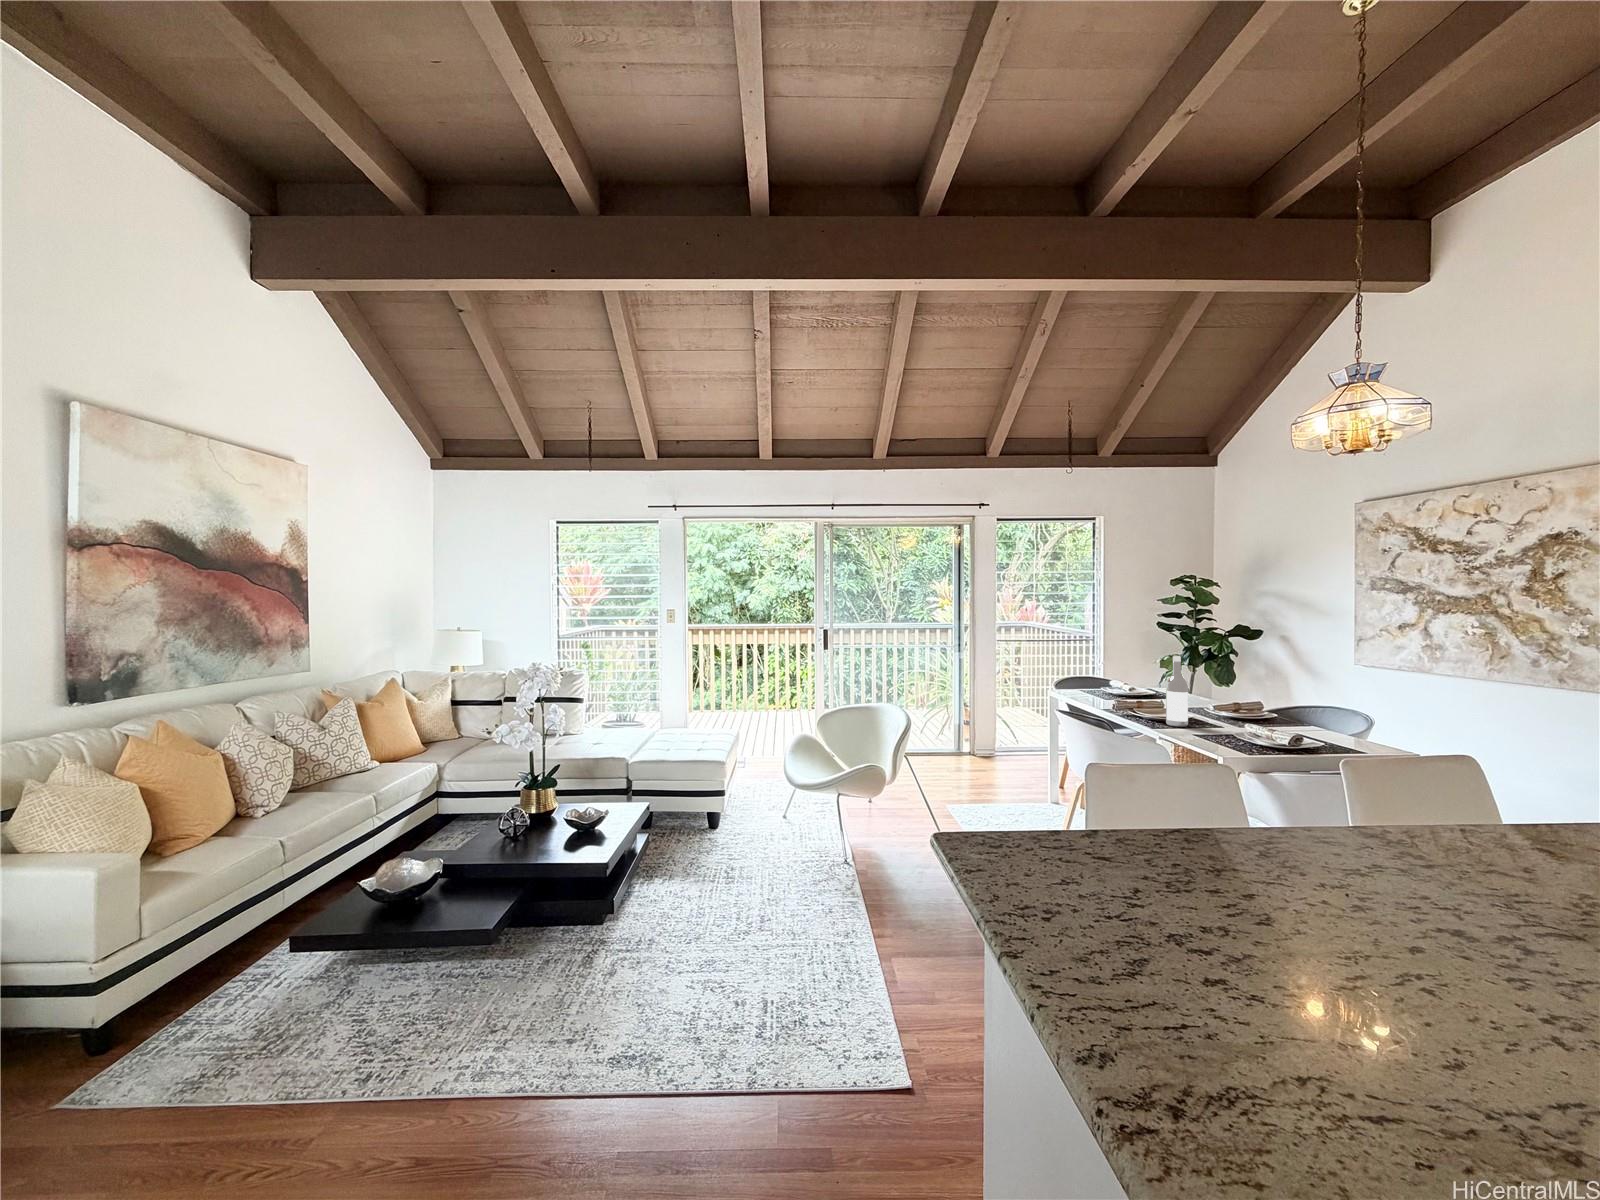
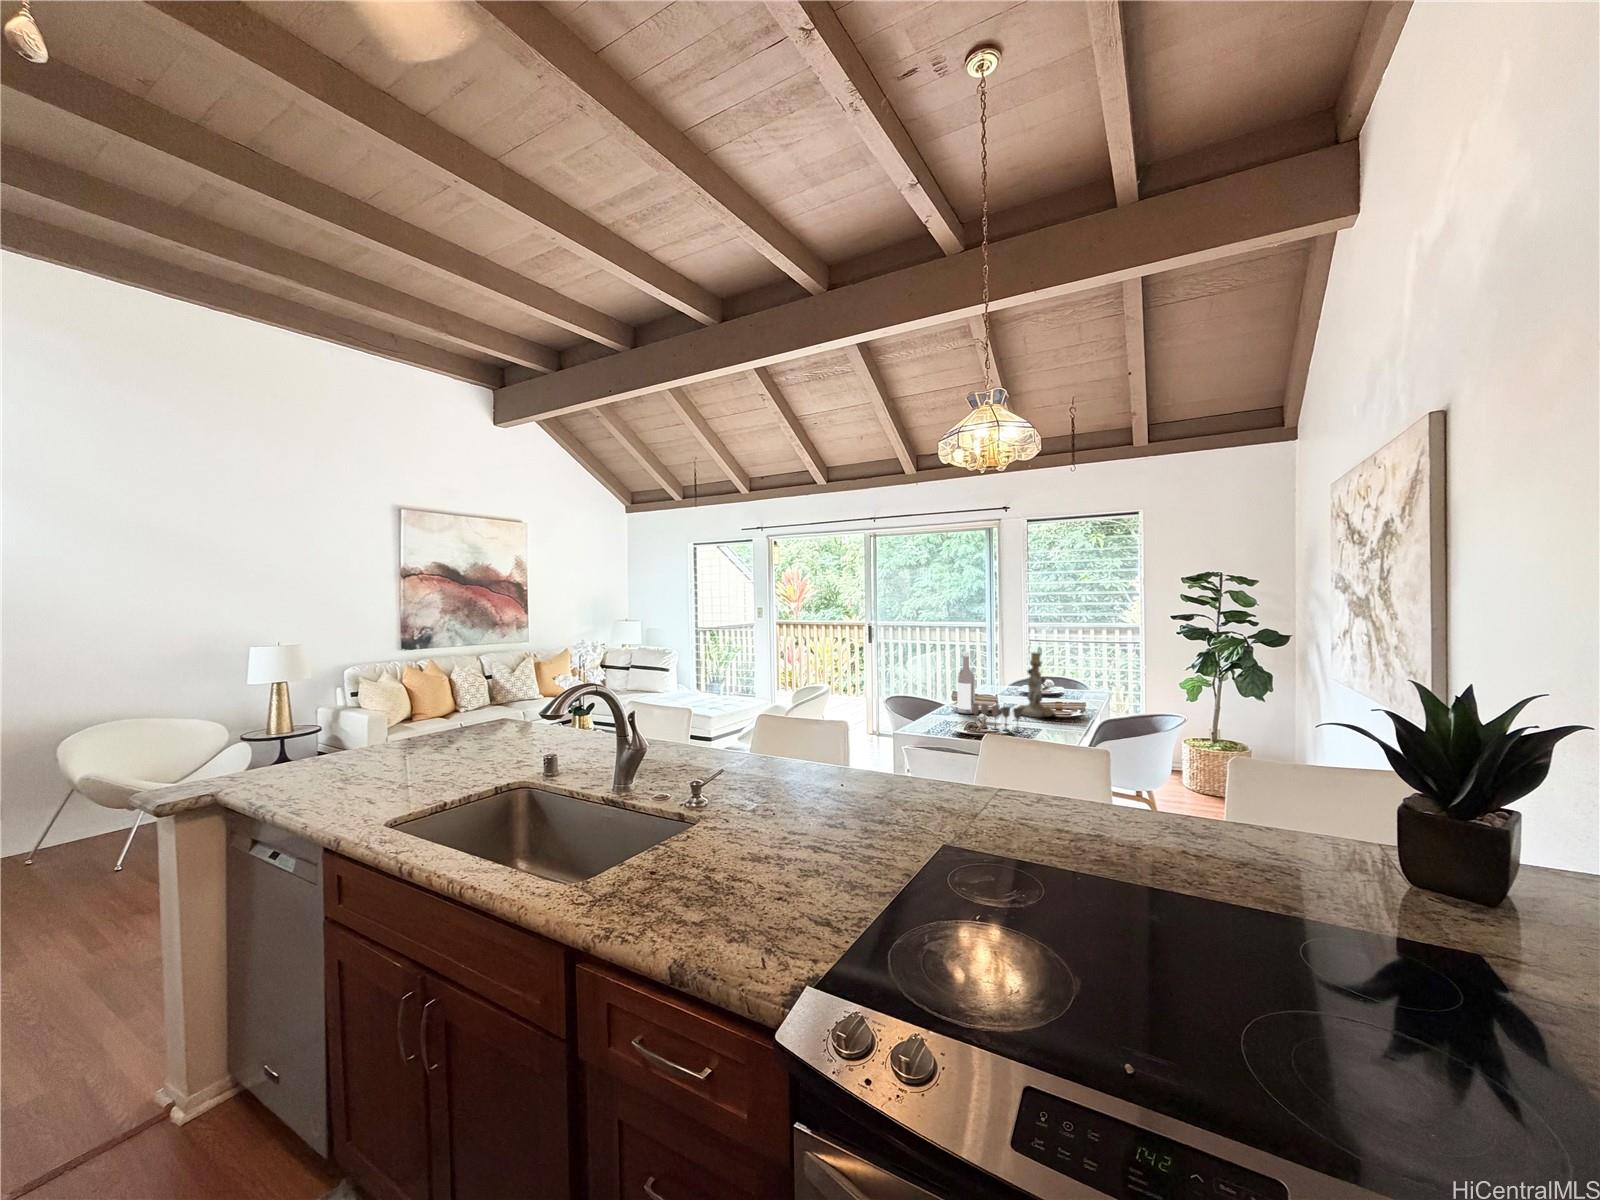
candlestick: none [1206,654,1258,723] -> present [1018,652,1055,717]
wine glass: none [1243,714,1305,742] -> present [972,704,1022,732]

